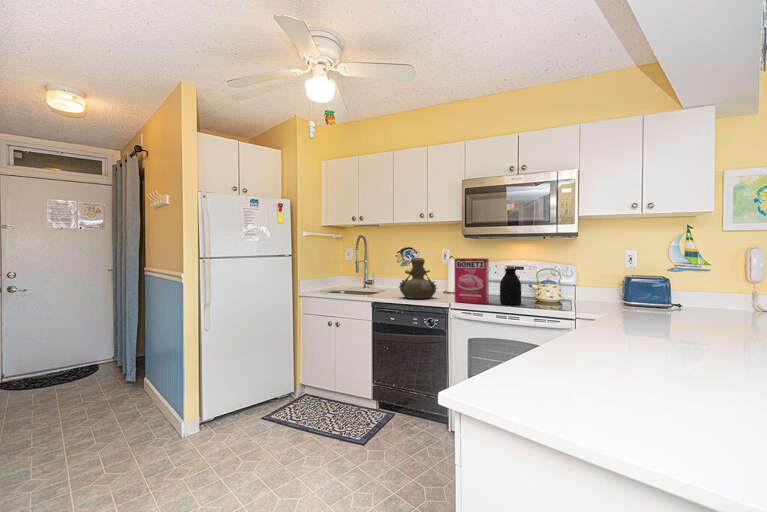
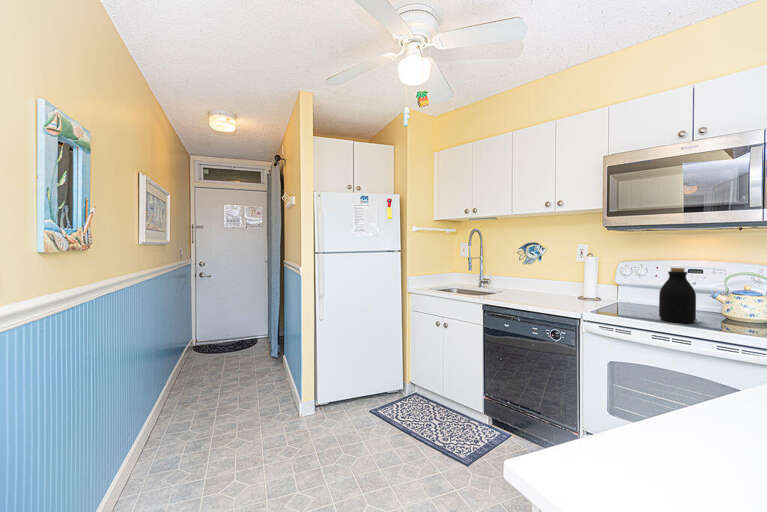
vase: present [399,258,437,299] -> none [515,255,567,304]
cereal box: present [454,258,489,304] -> none [589,256,642,318]

